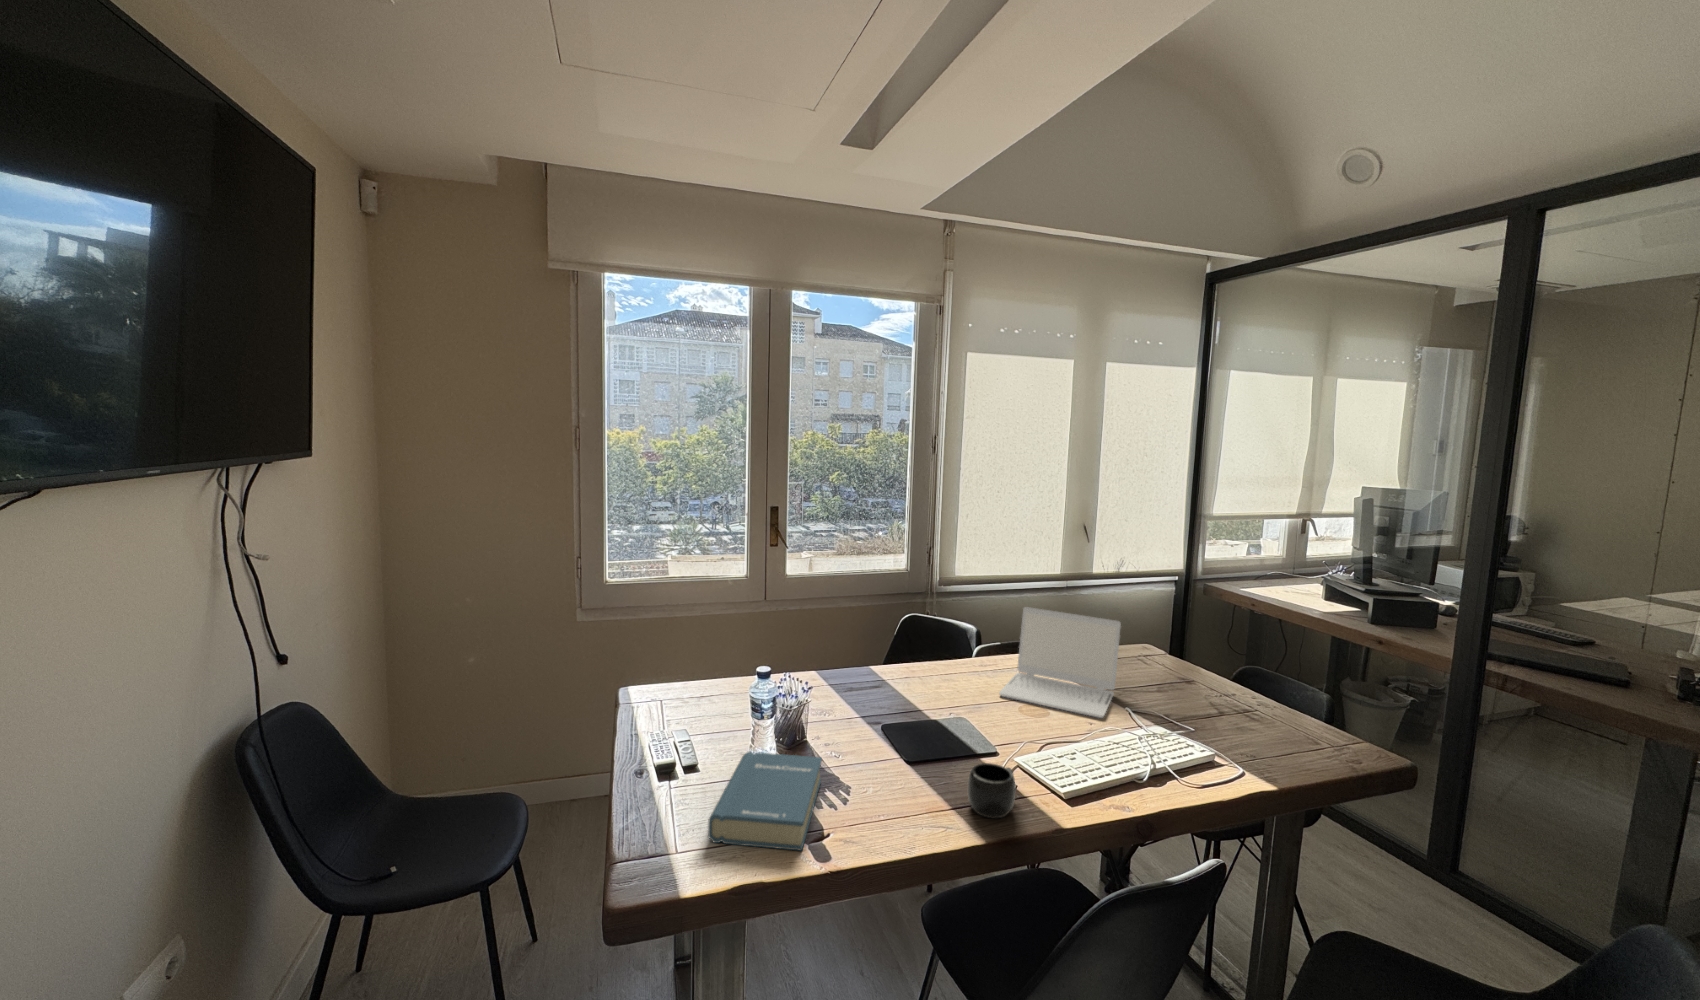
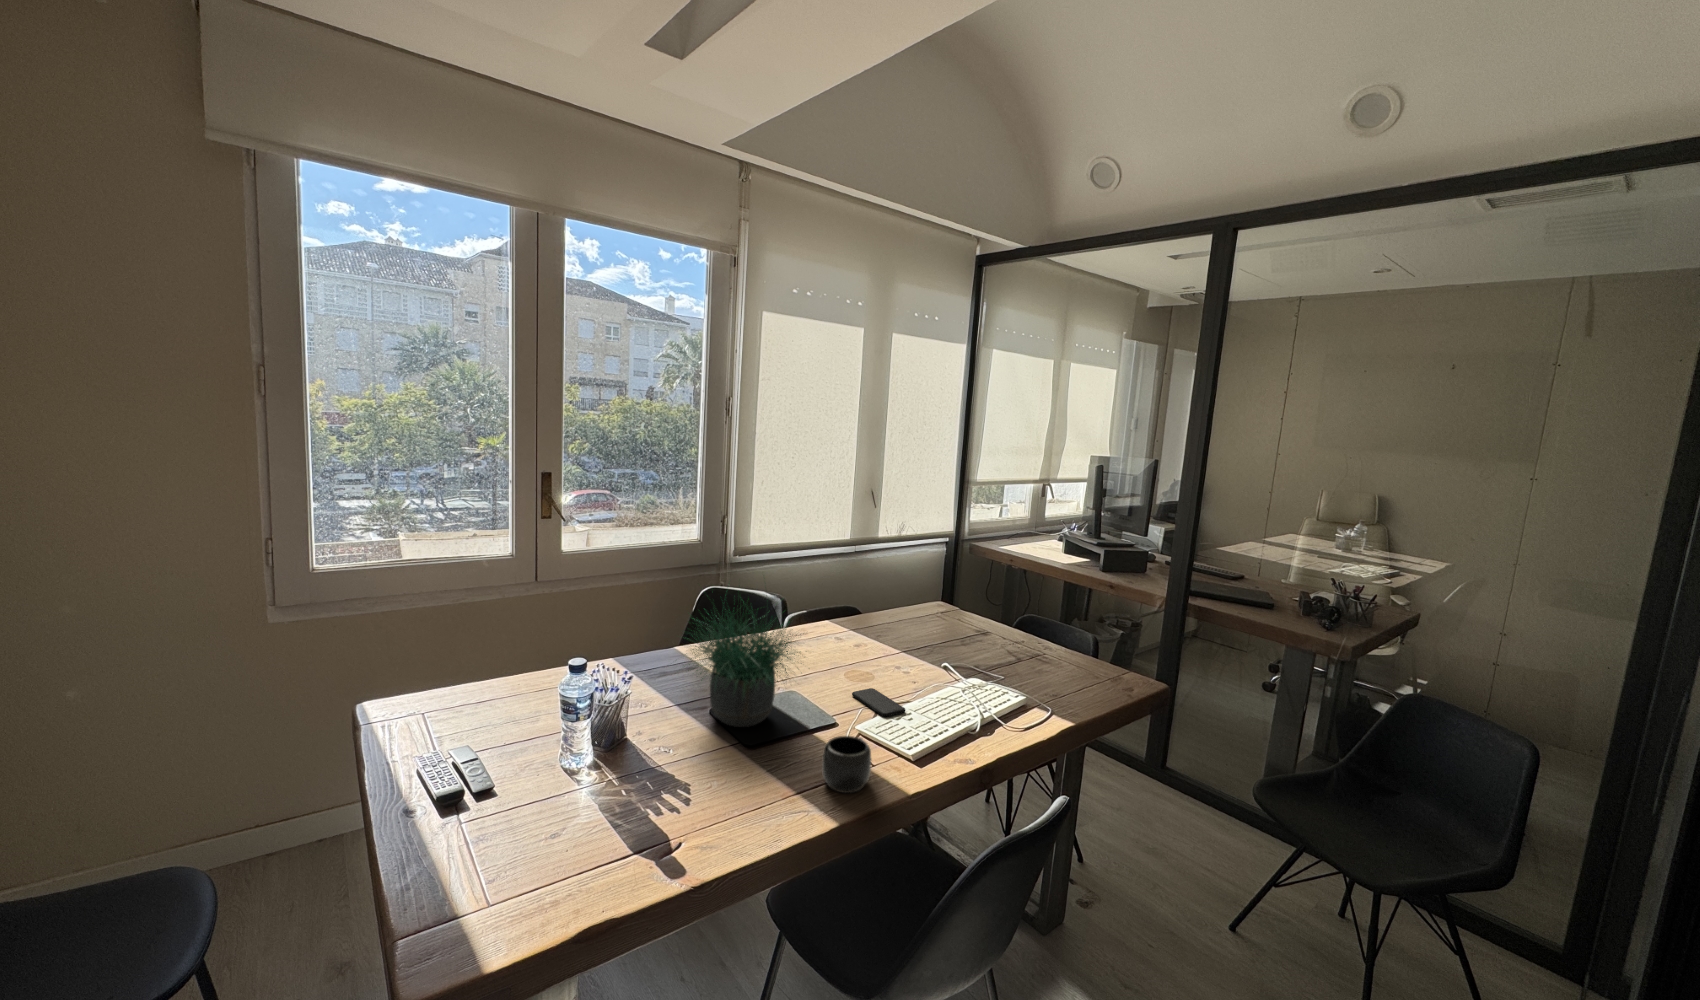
potted plant: none [838,599,978,745] -> present [687,597,802,727]
laptop: present [999,607,1121,718] -> none [820,572,930,676]
smartphone: none [1022,724,1073,753] -> present [852,688,905,717]
hardback book: present [708,752,822,850] -> none [530,756,657,883]

